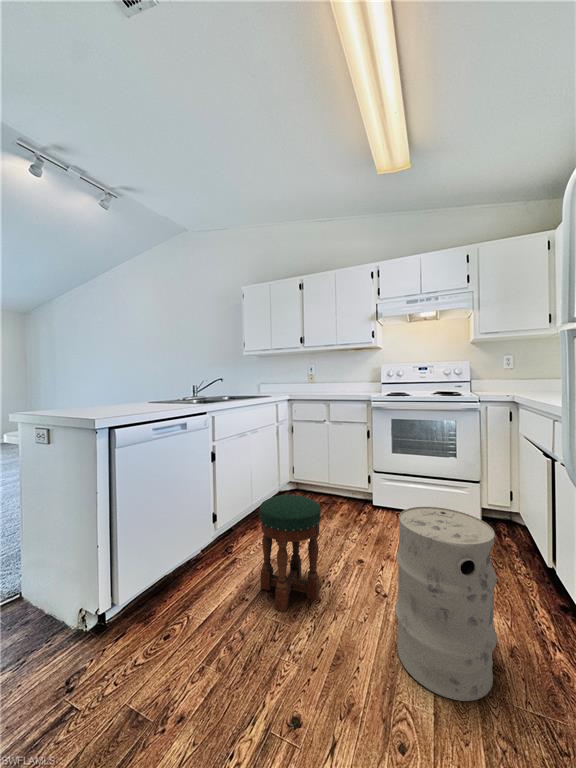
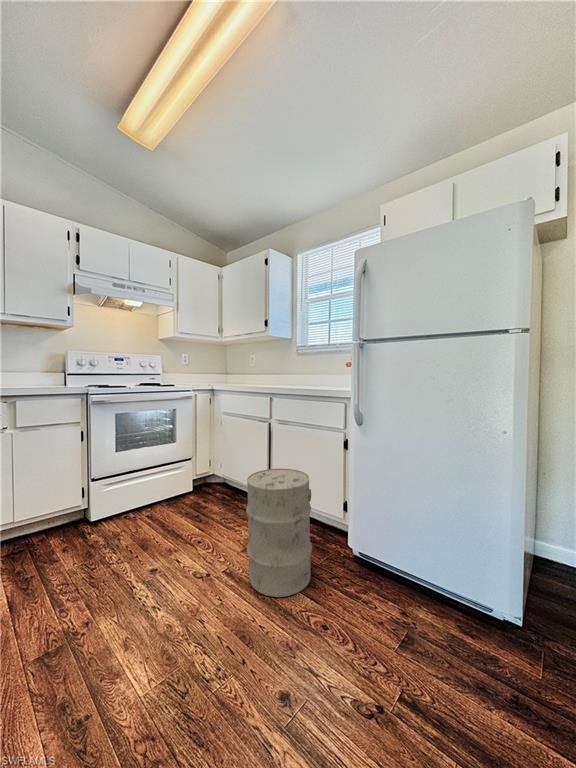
stool: present [259,495,321,612] -> none [76,524,168,688]

